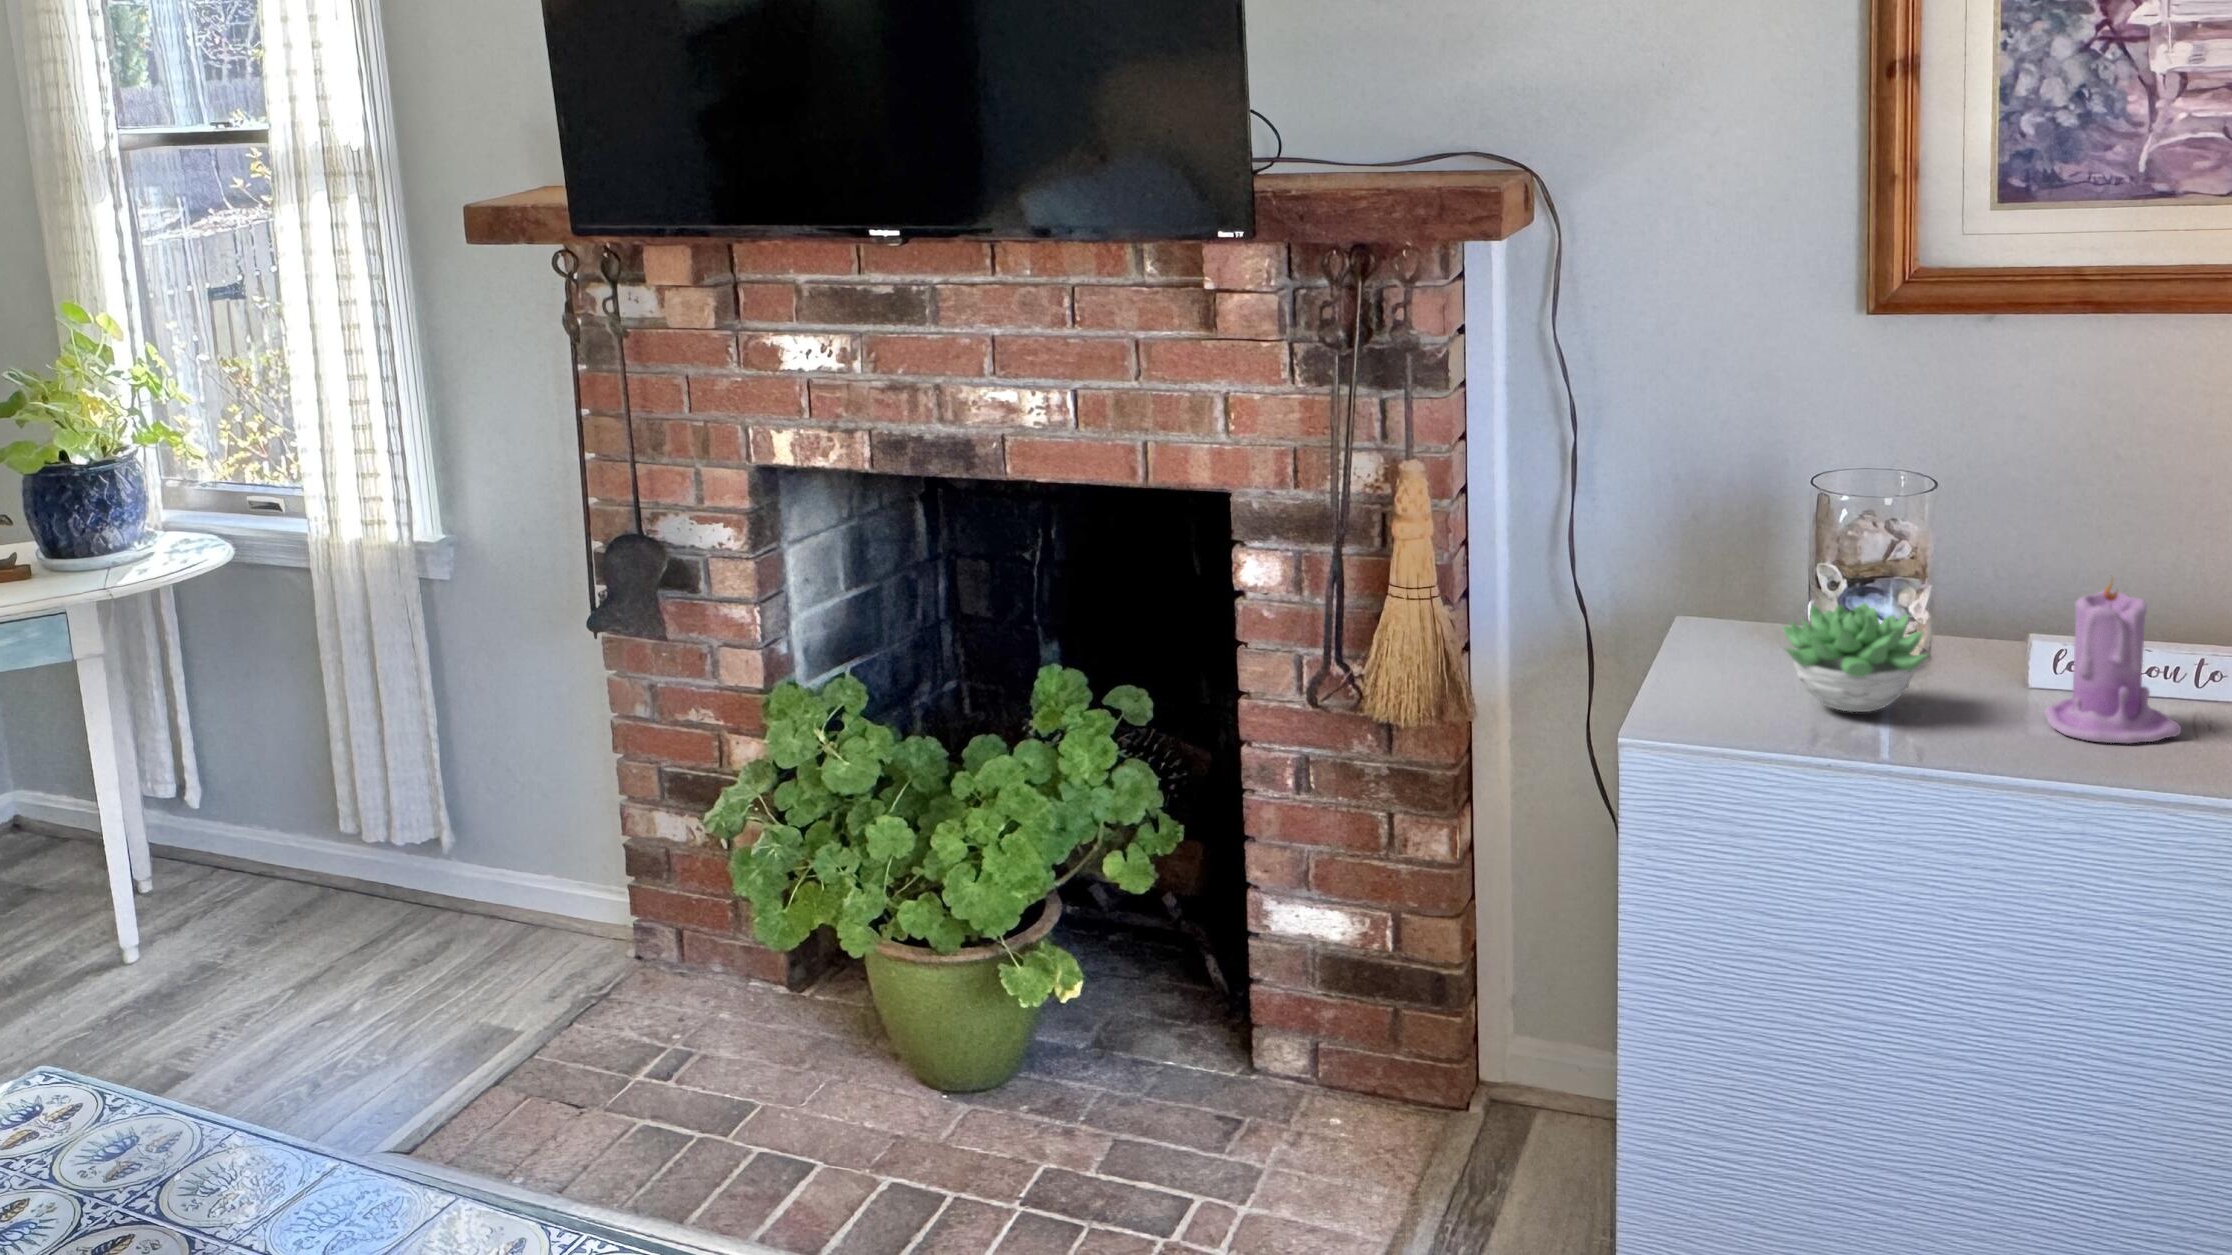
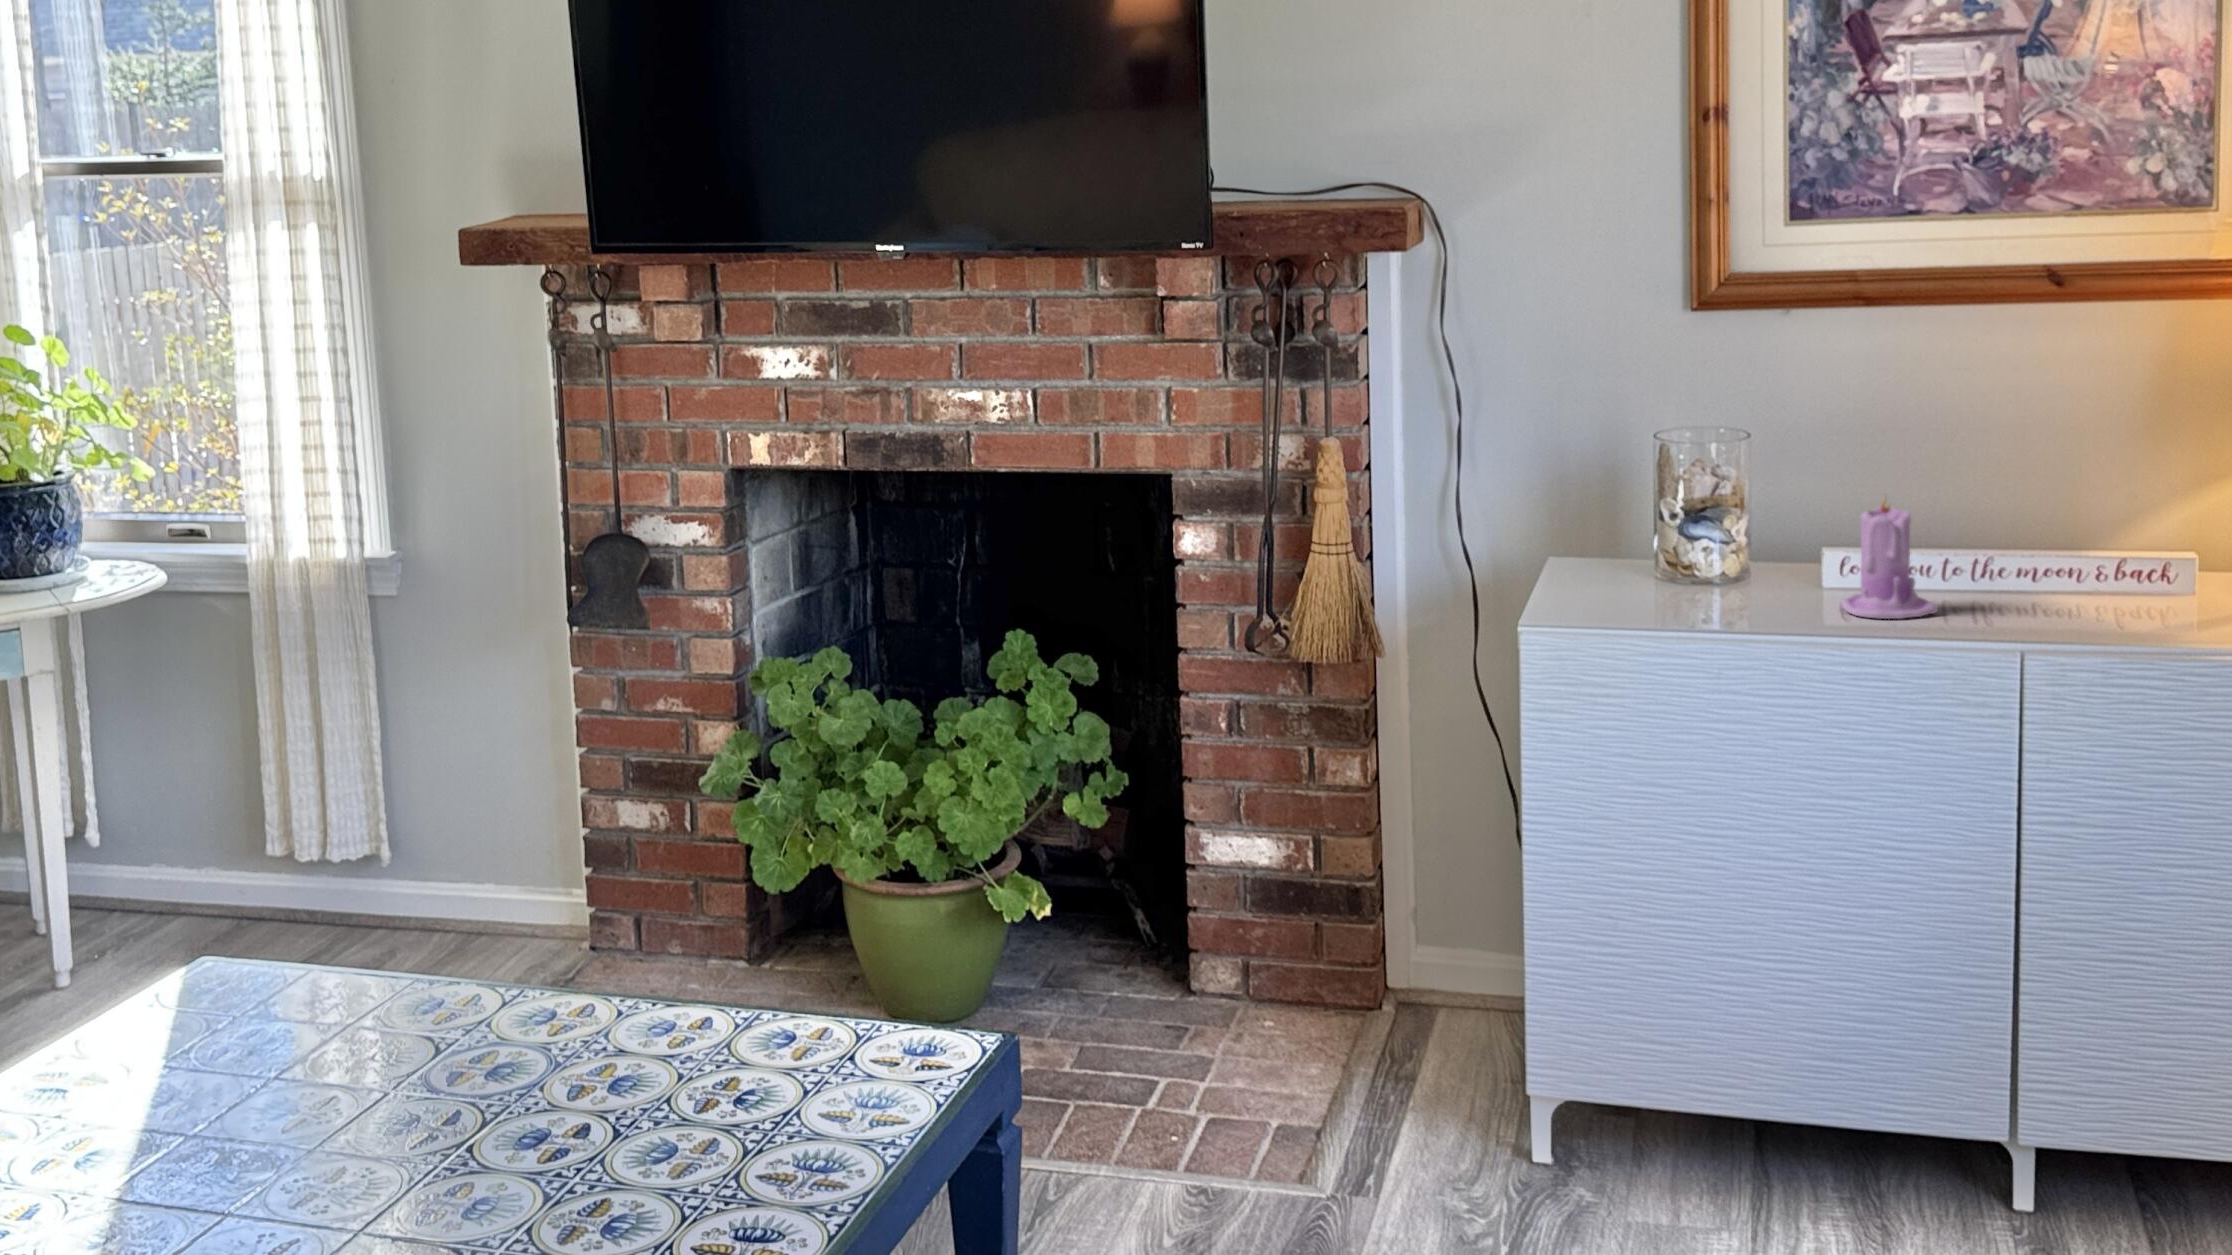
succulent plant: present [1783,603,1928,712] -> none [1645,526,1757,608]

